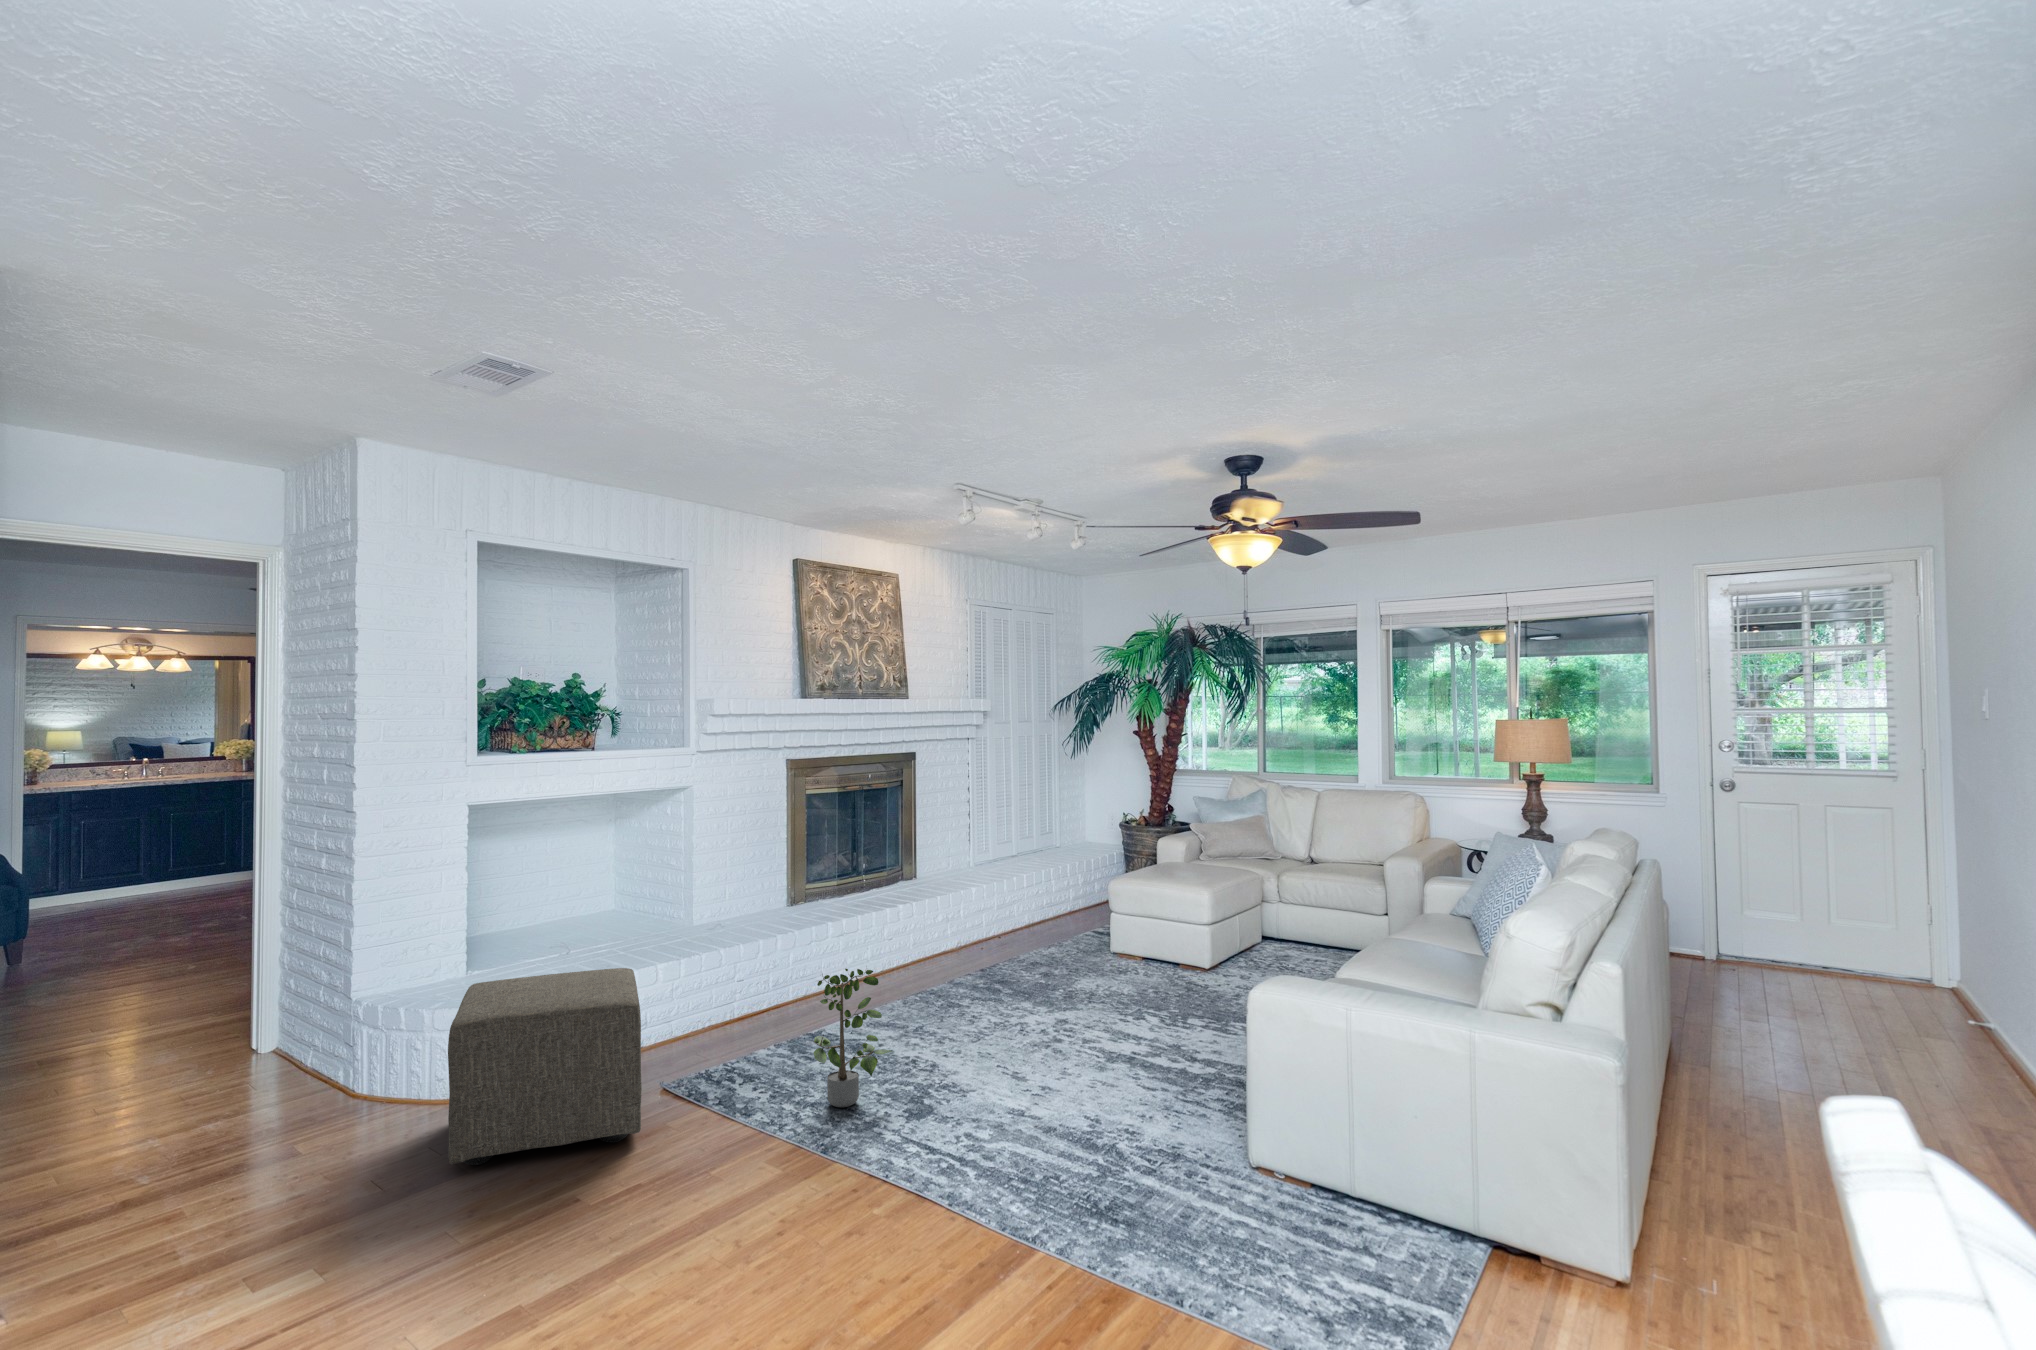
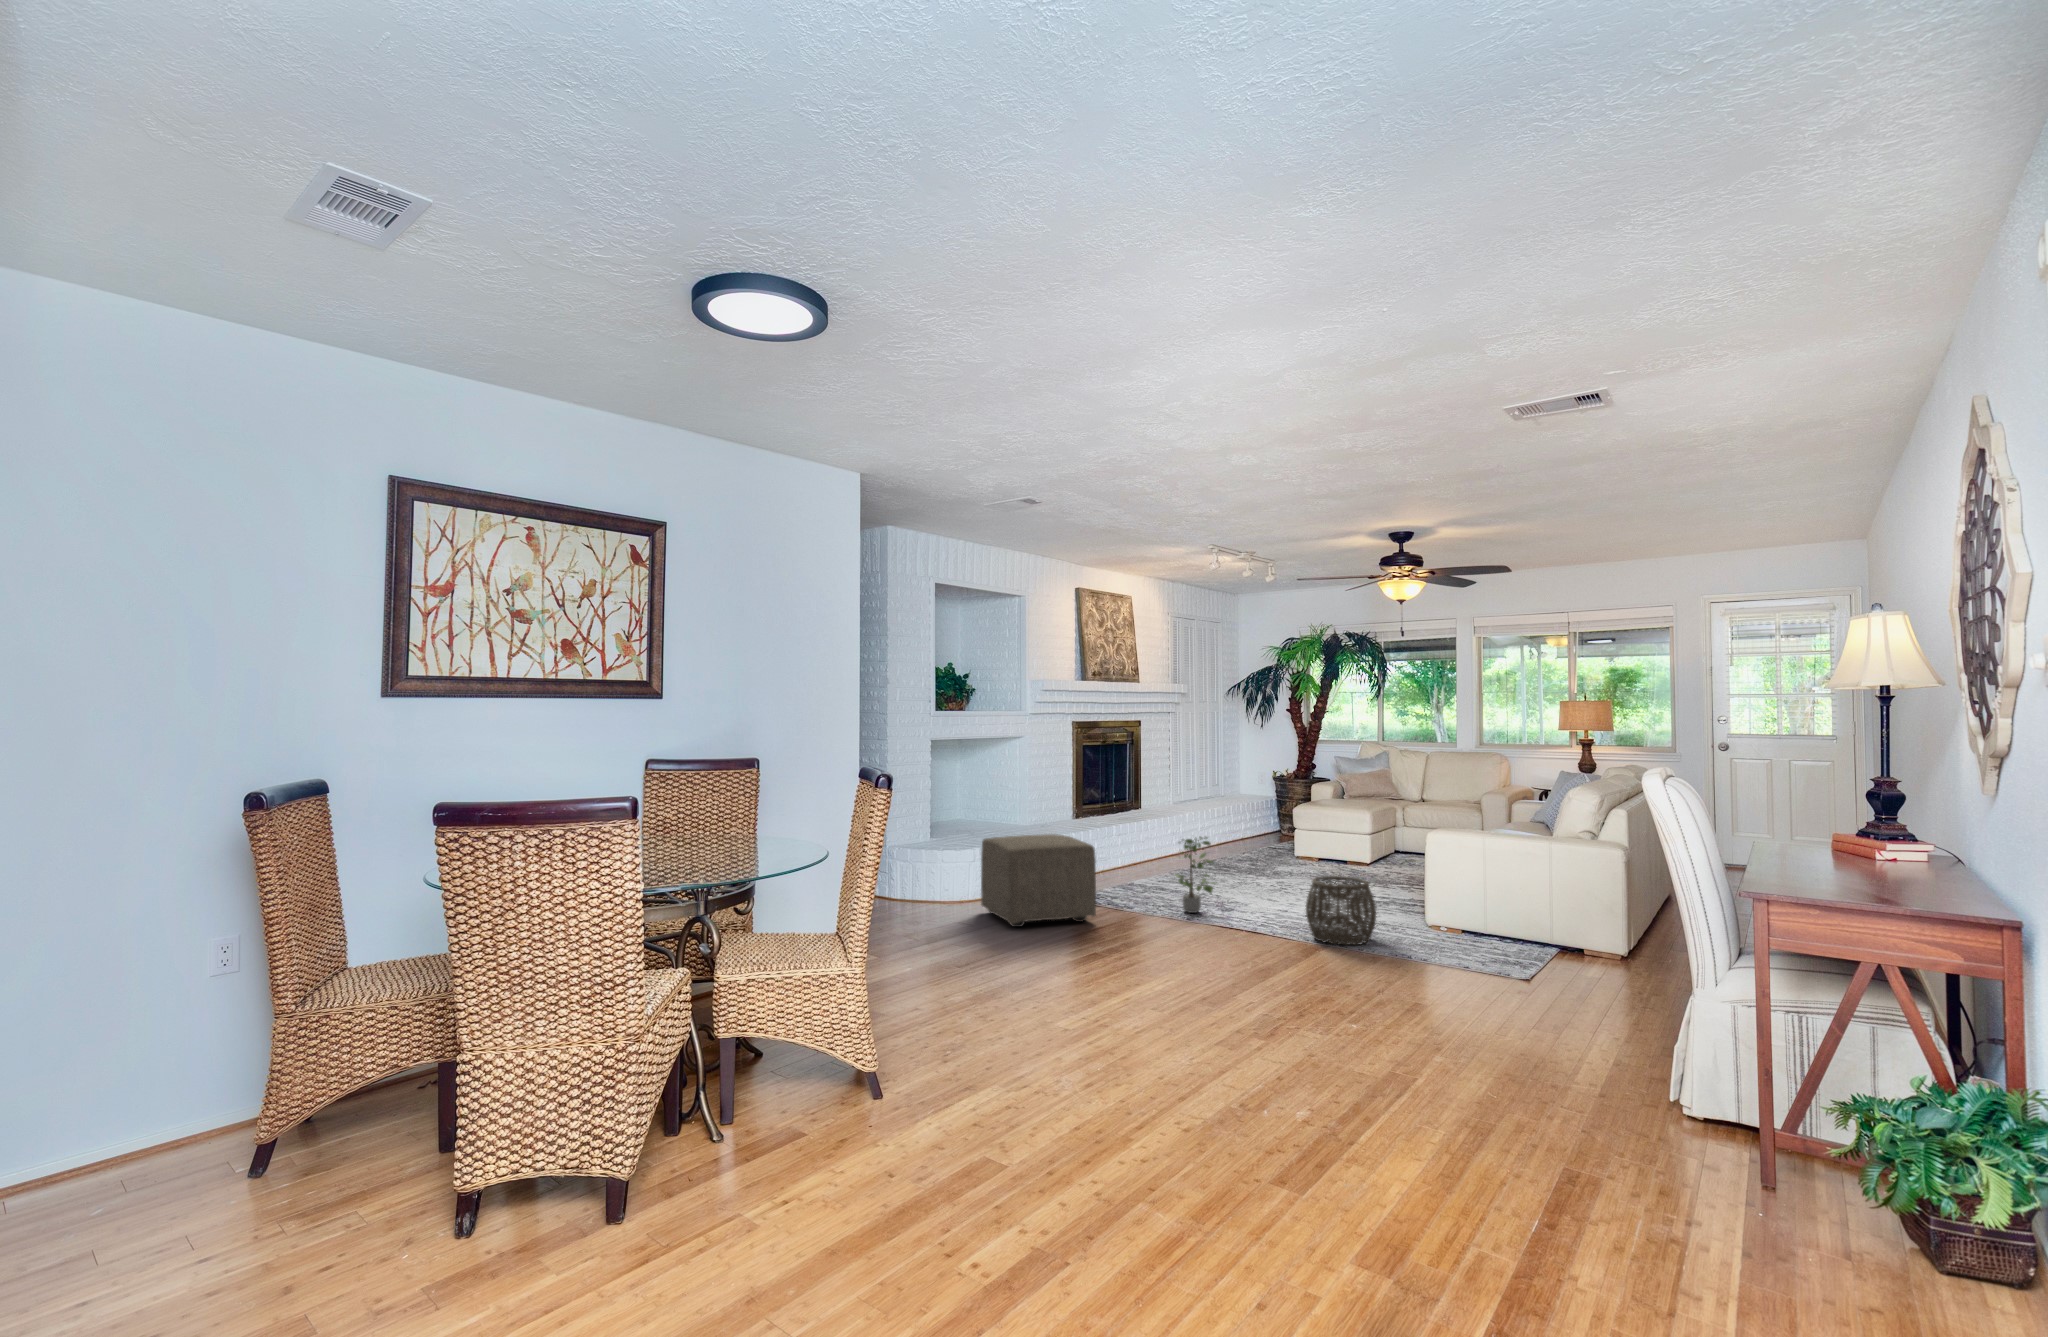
woven basket: none [988,1059,1119,1211] -> present [1305,876,1377,945]

